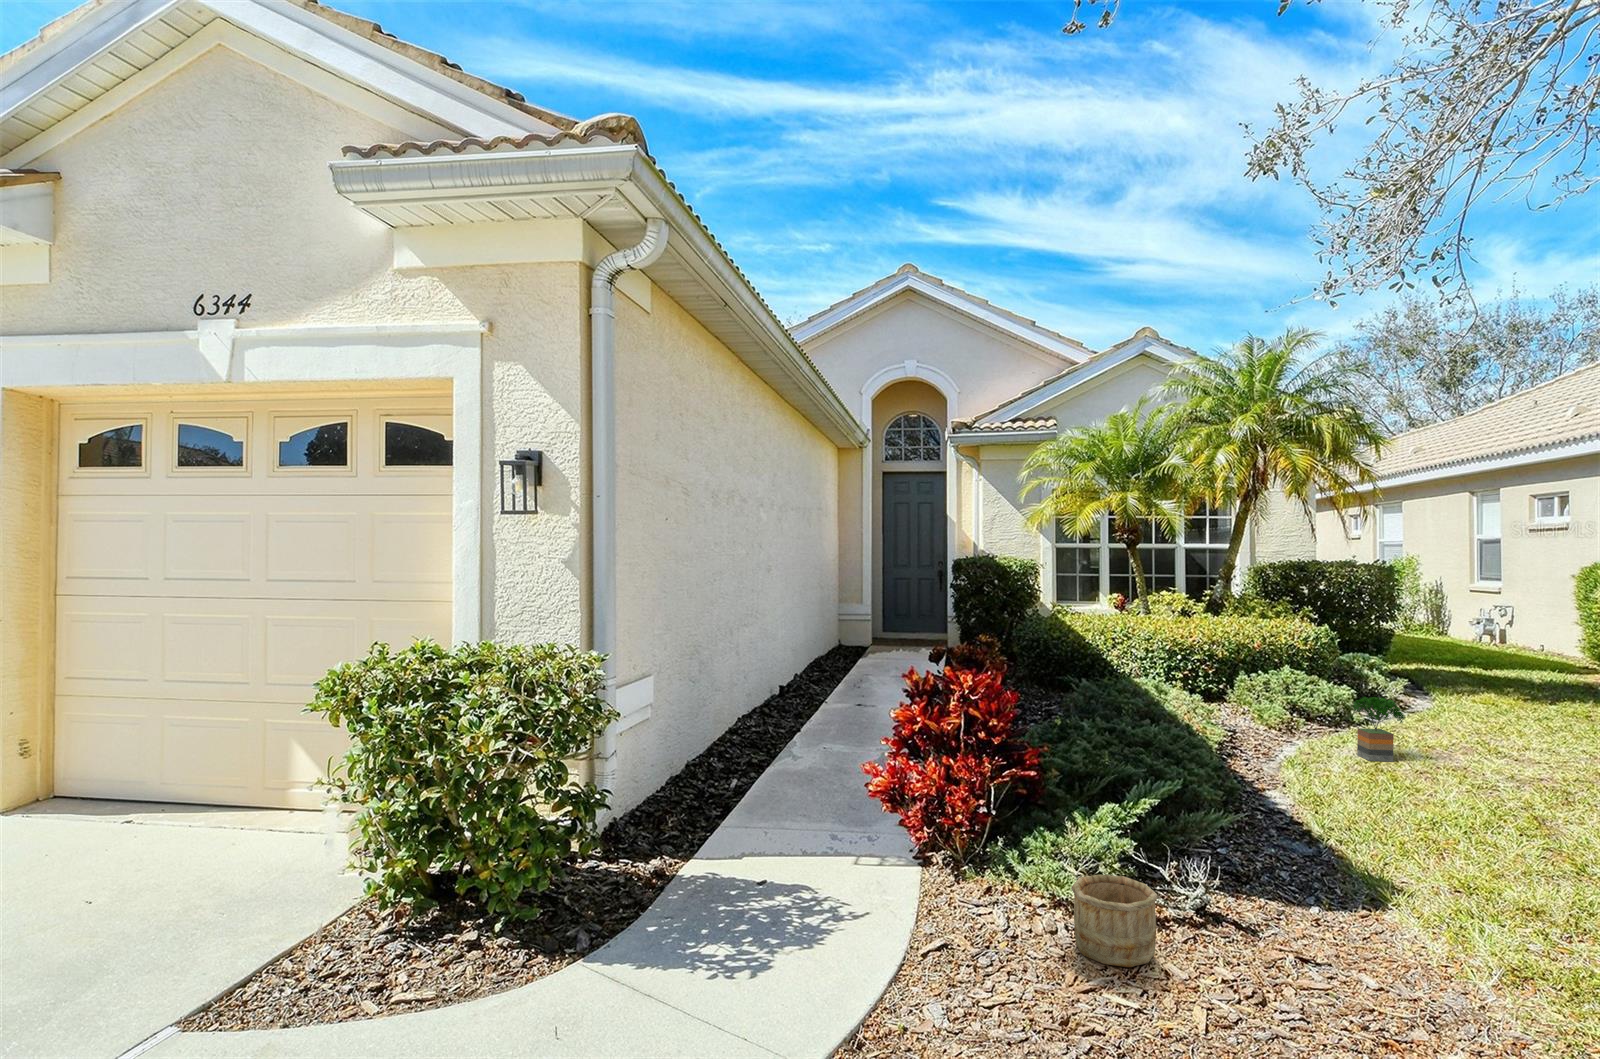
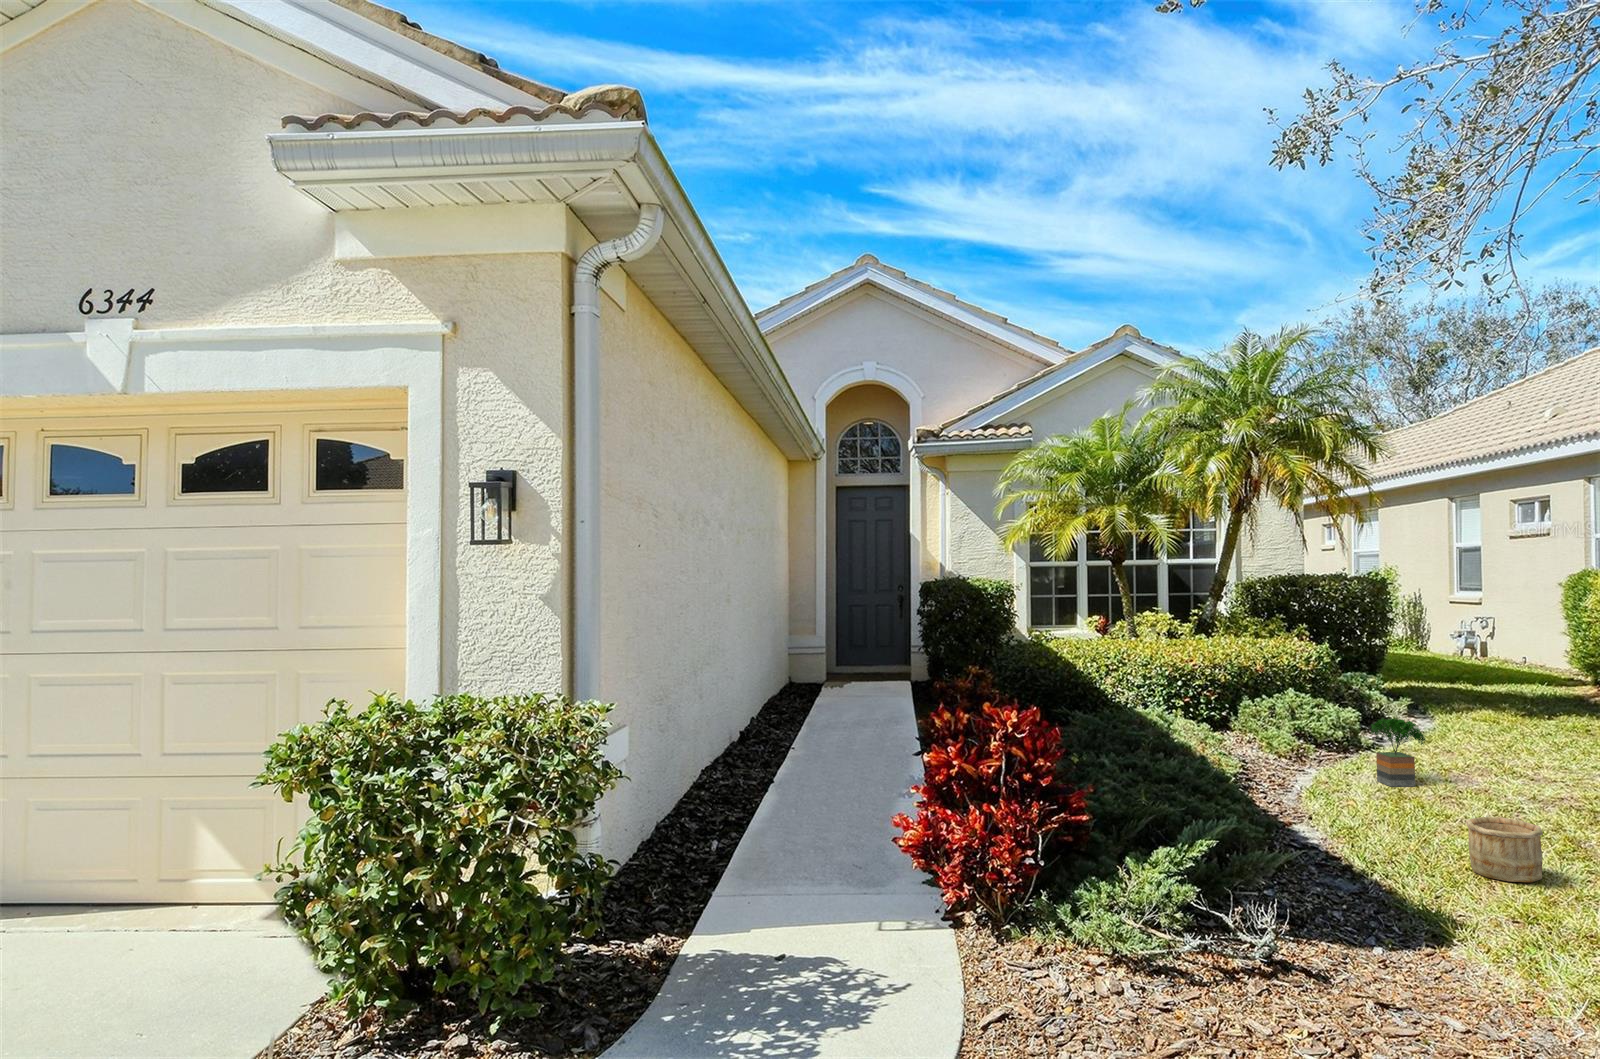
wooden bucket: present [1071,875,1158,967] -> present [1466,817,1543,882]

